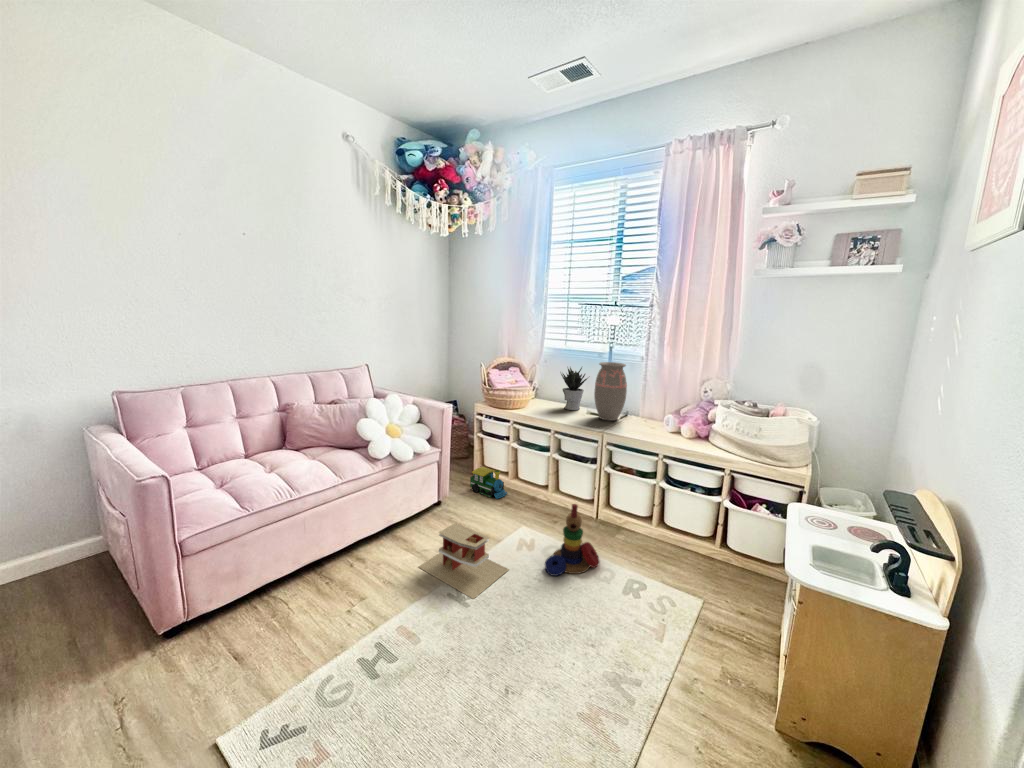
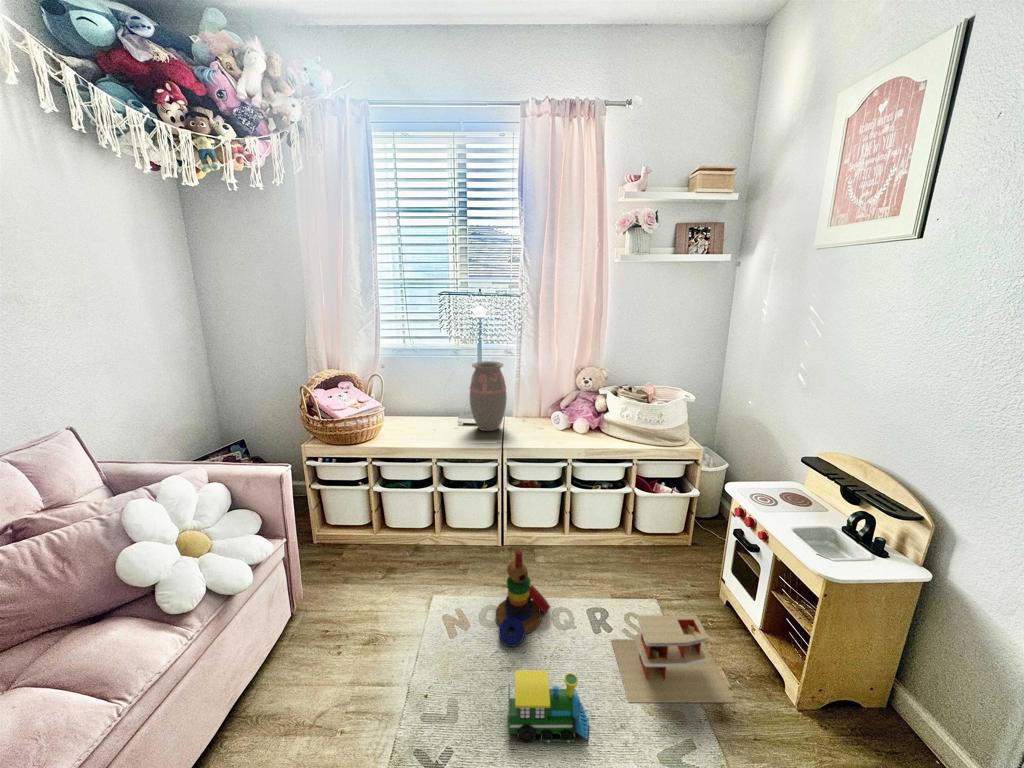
potted plant: present [561,368,588,410] -> none [412,369,449,426]
toy train: present [470,467,507,499] -> present [508,670,589,743]
toy house: present [419,523,509,599] -> present [612,615,735,702]

